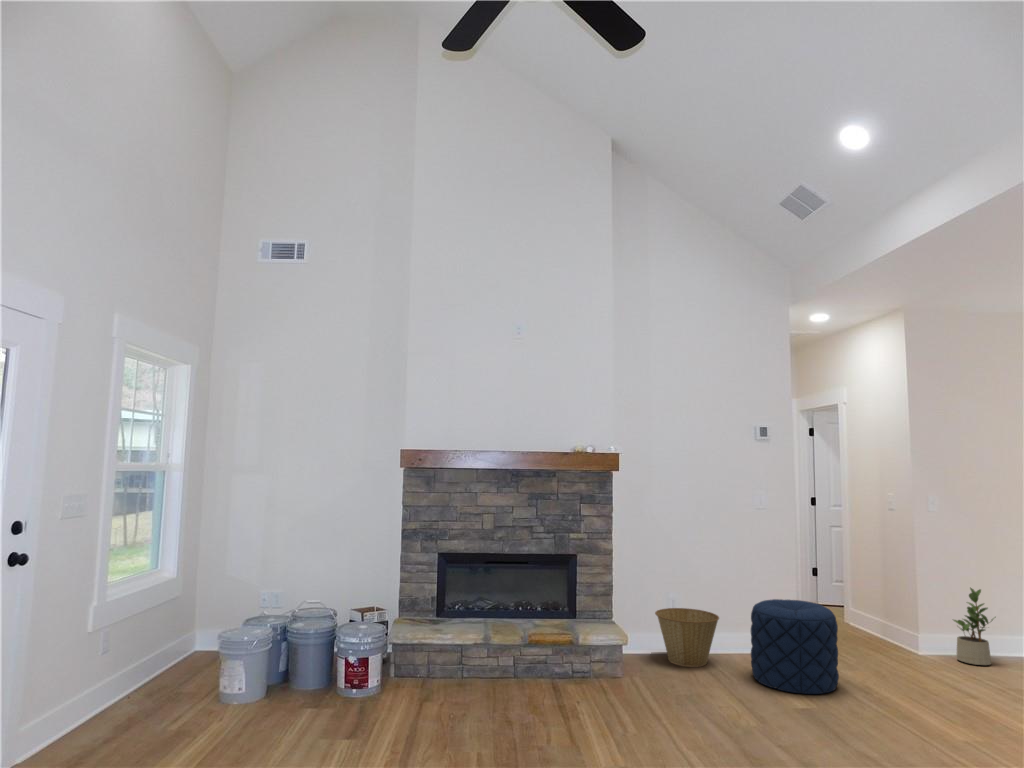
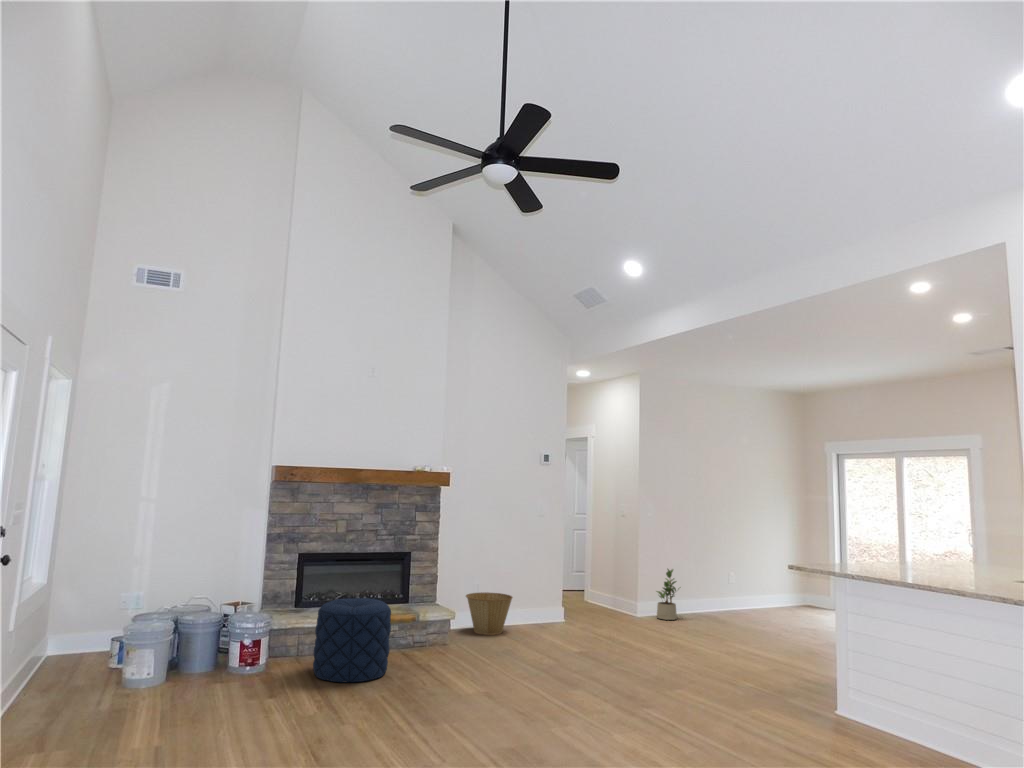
pouf: present [751,599,839,694] -> present [313,598,391,683]

